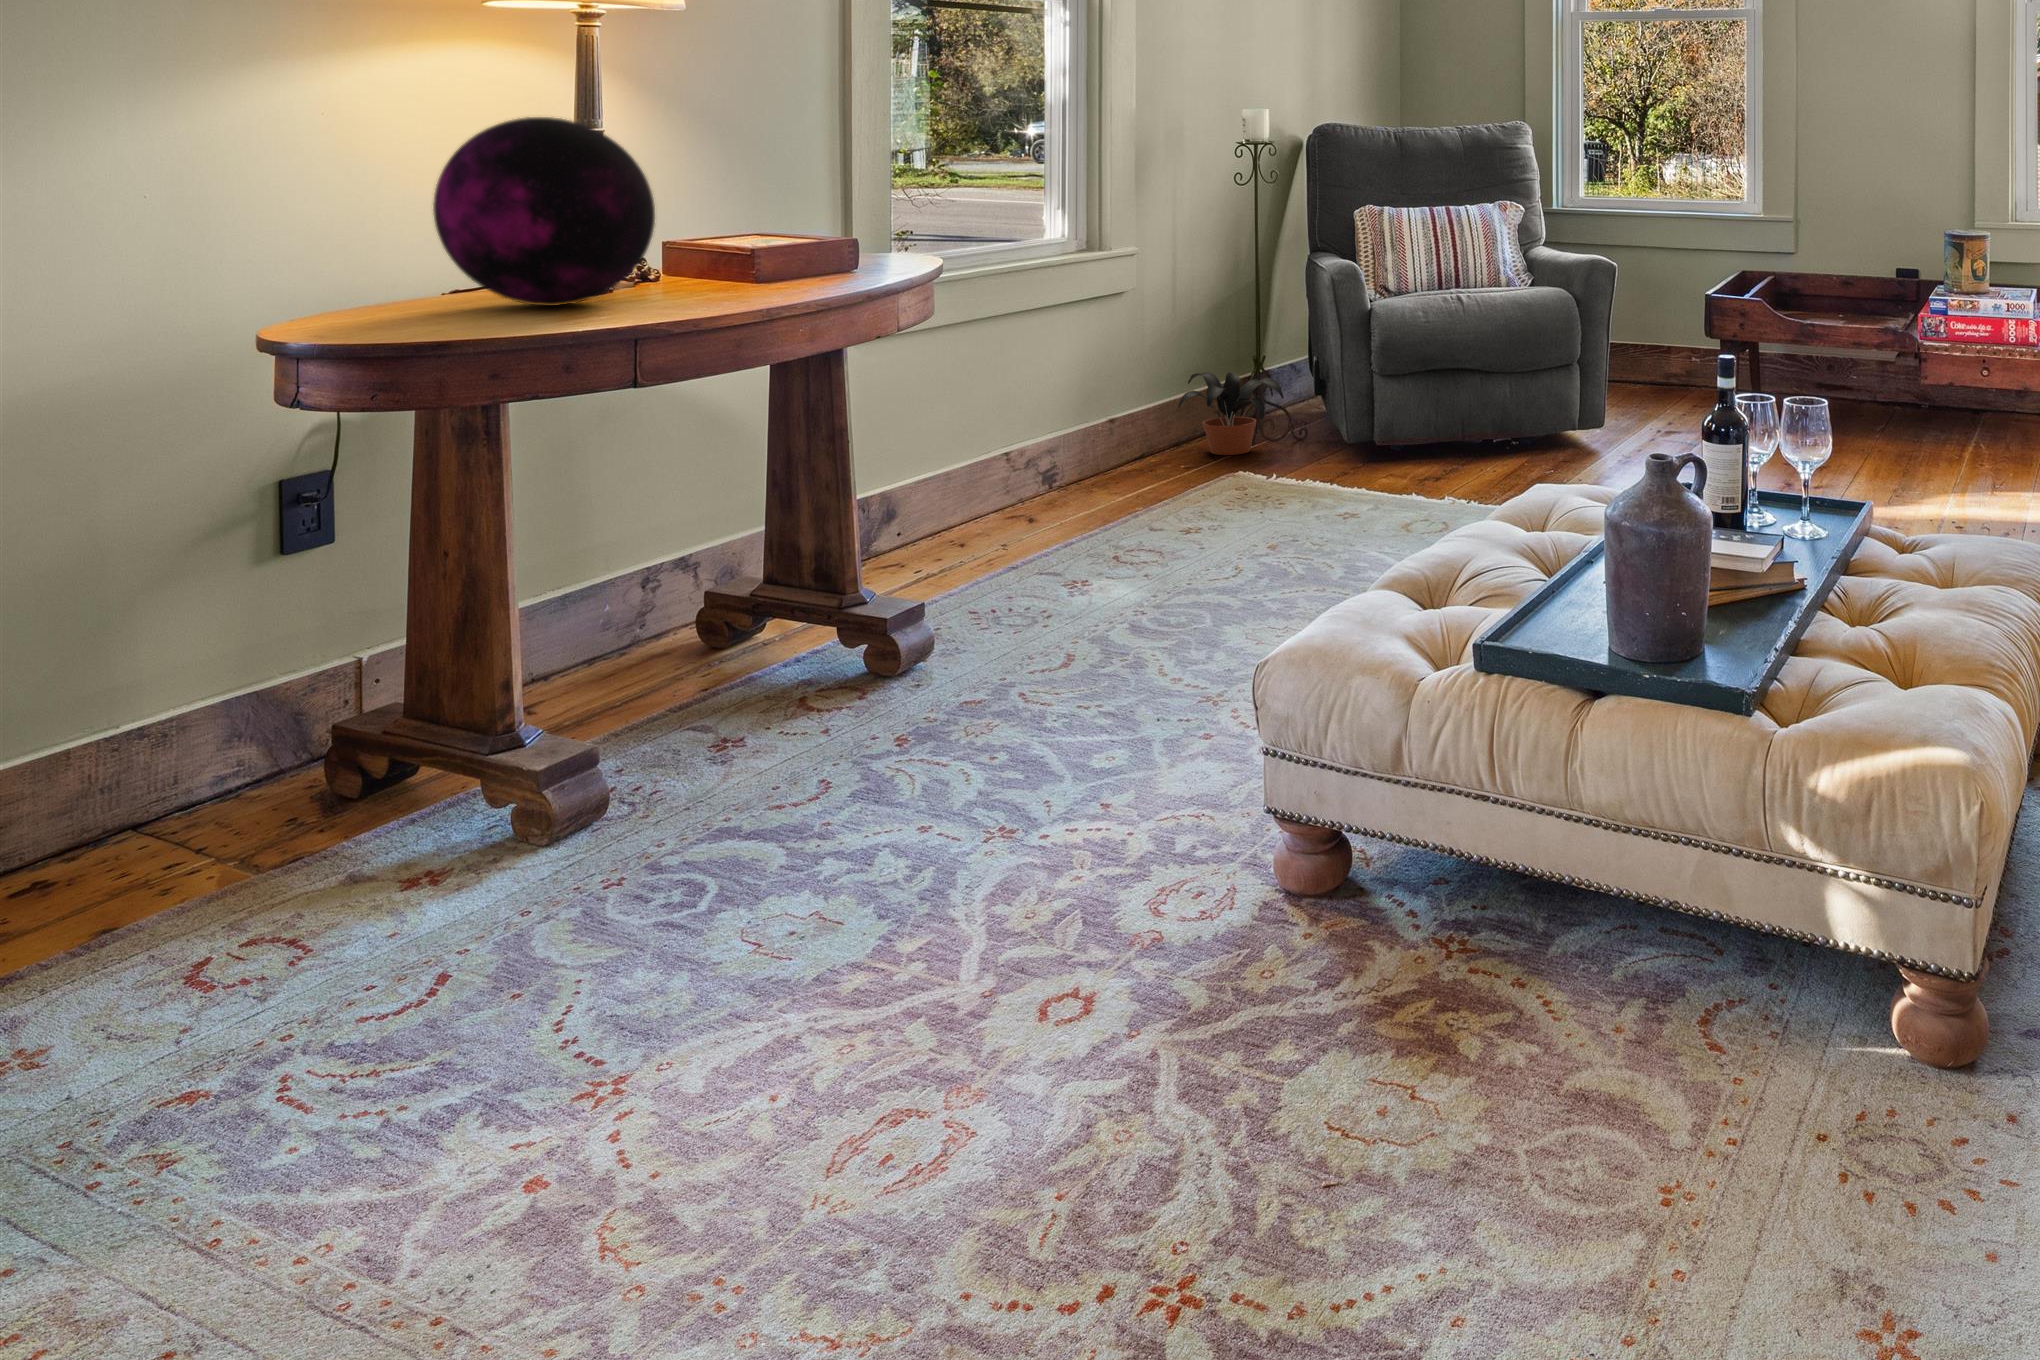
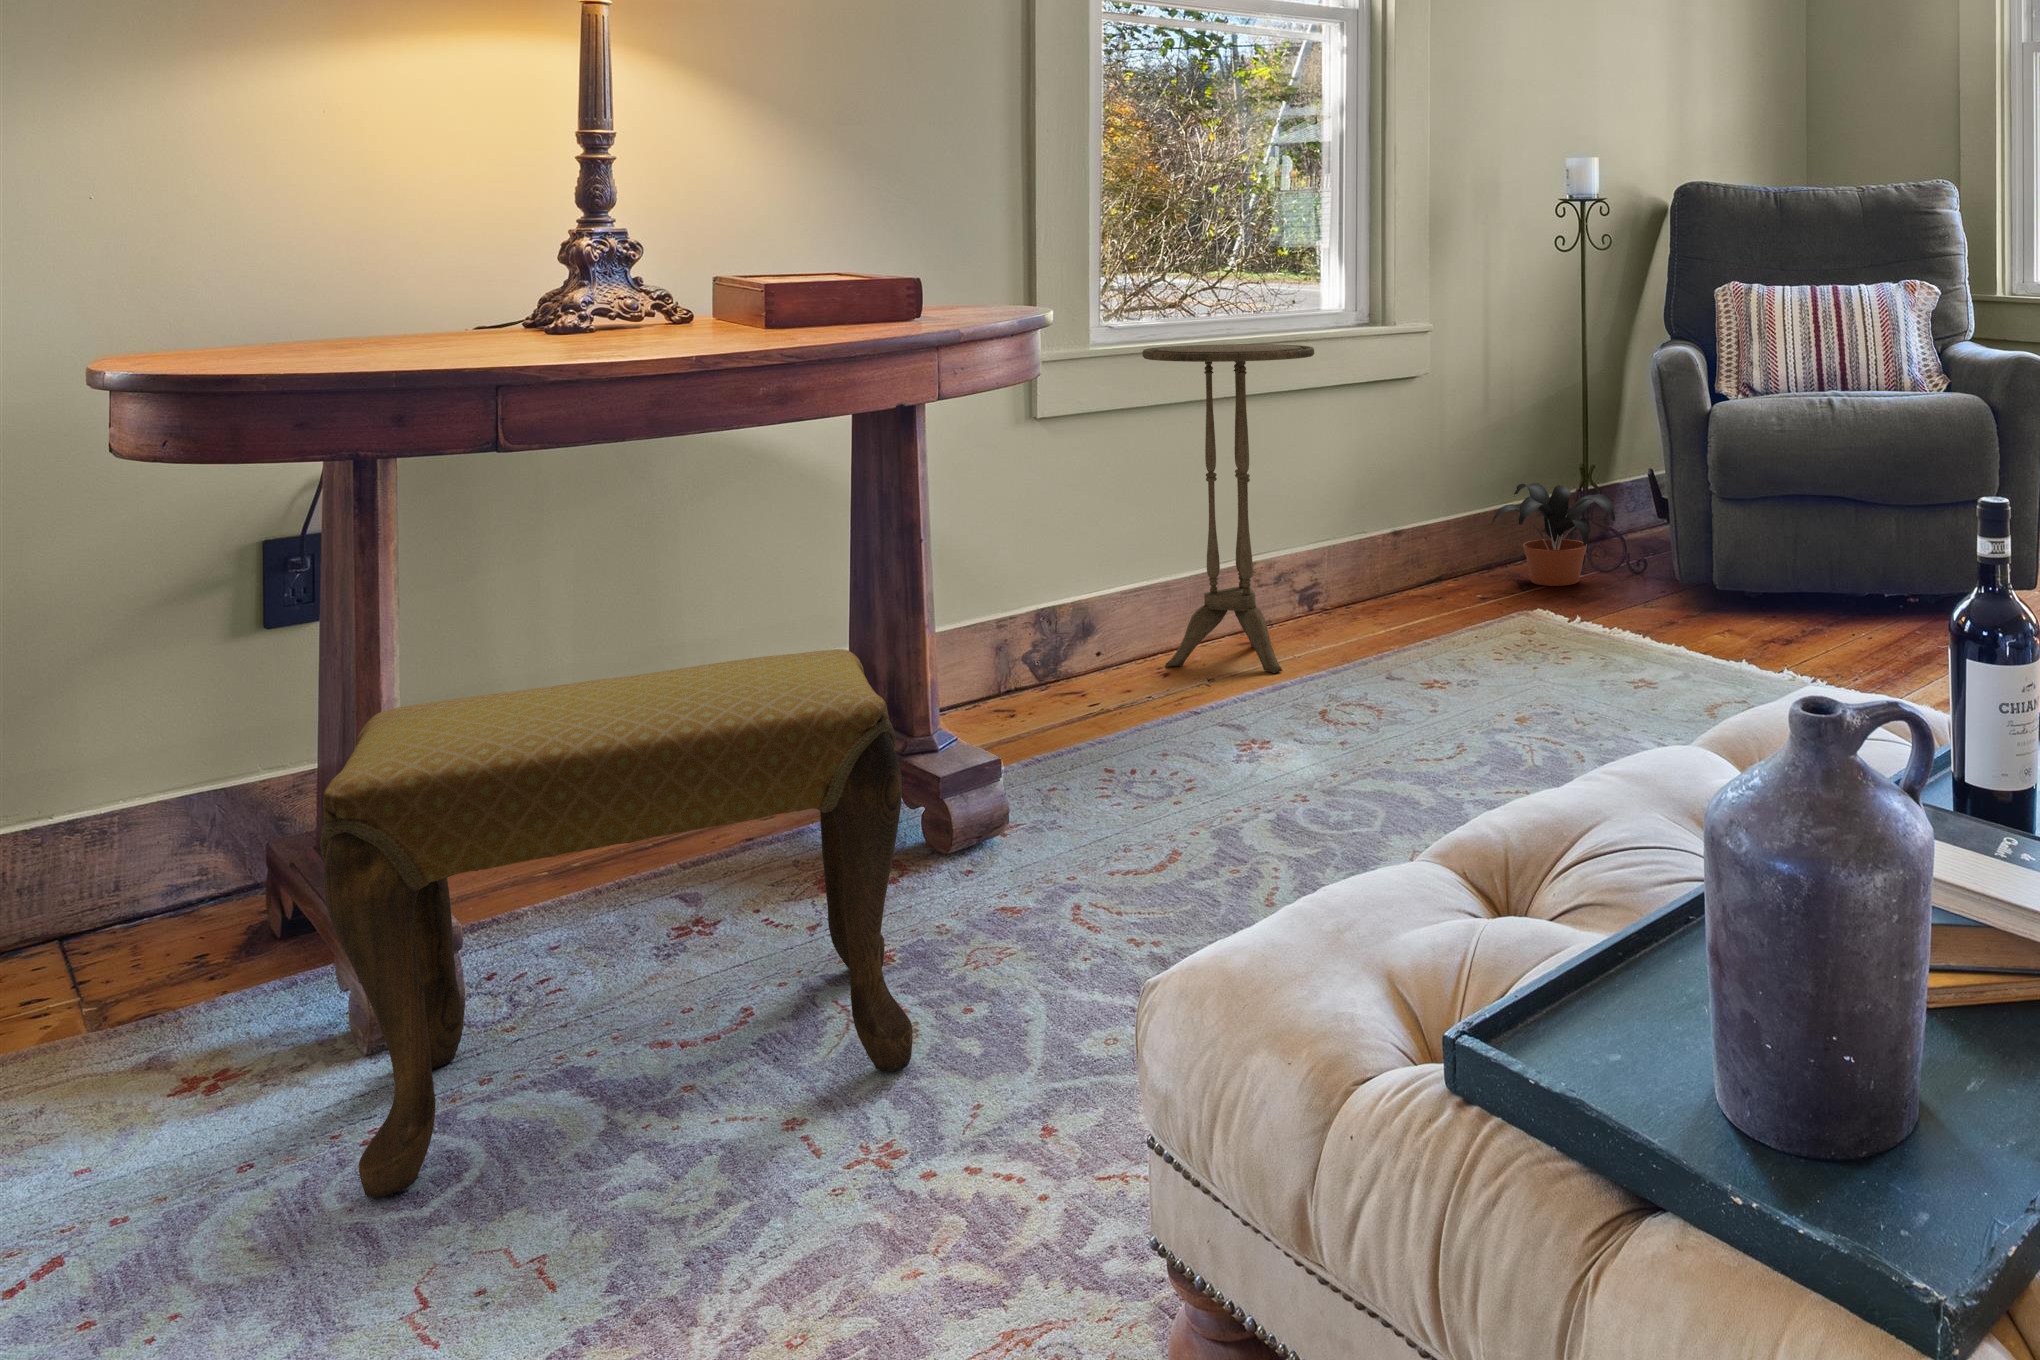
decorative orb: present [433,117,655,306] -> none [287,96,583,339]
side table: none [929,269,1075,540] -> present [1143,344,1314,673]
footstool: none [637,513,1045,876] -> present [320,649,913,1198]

